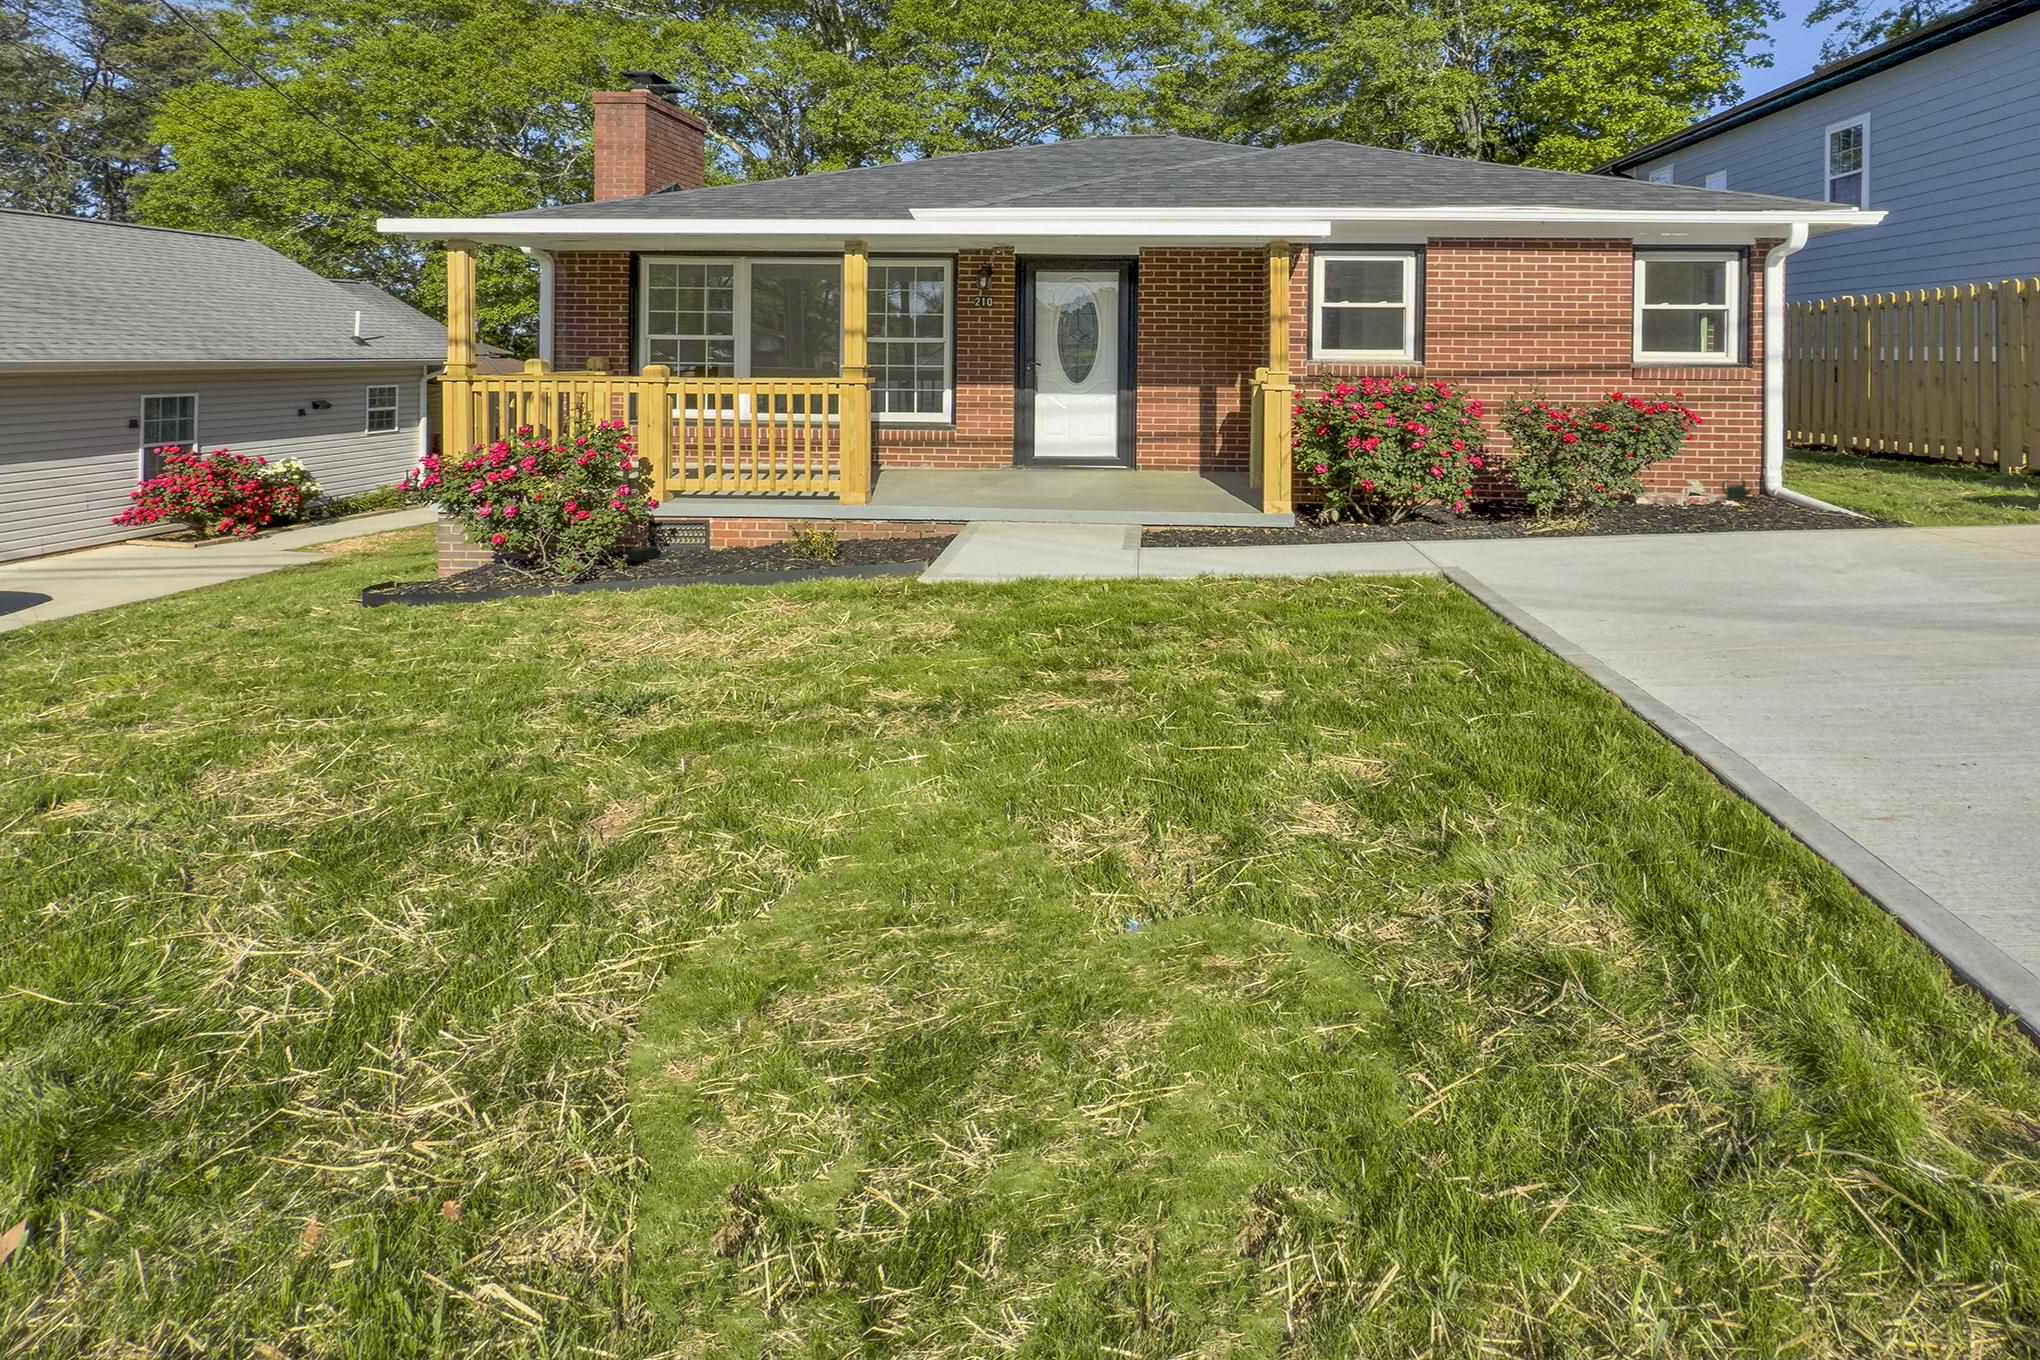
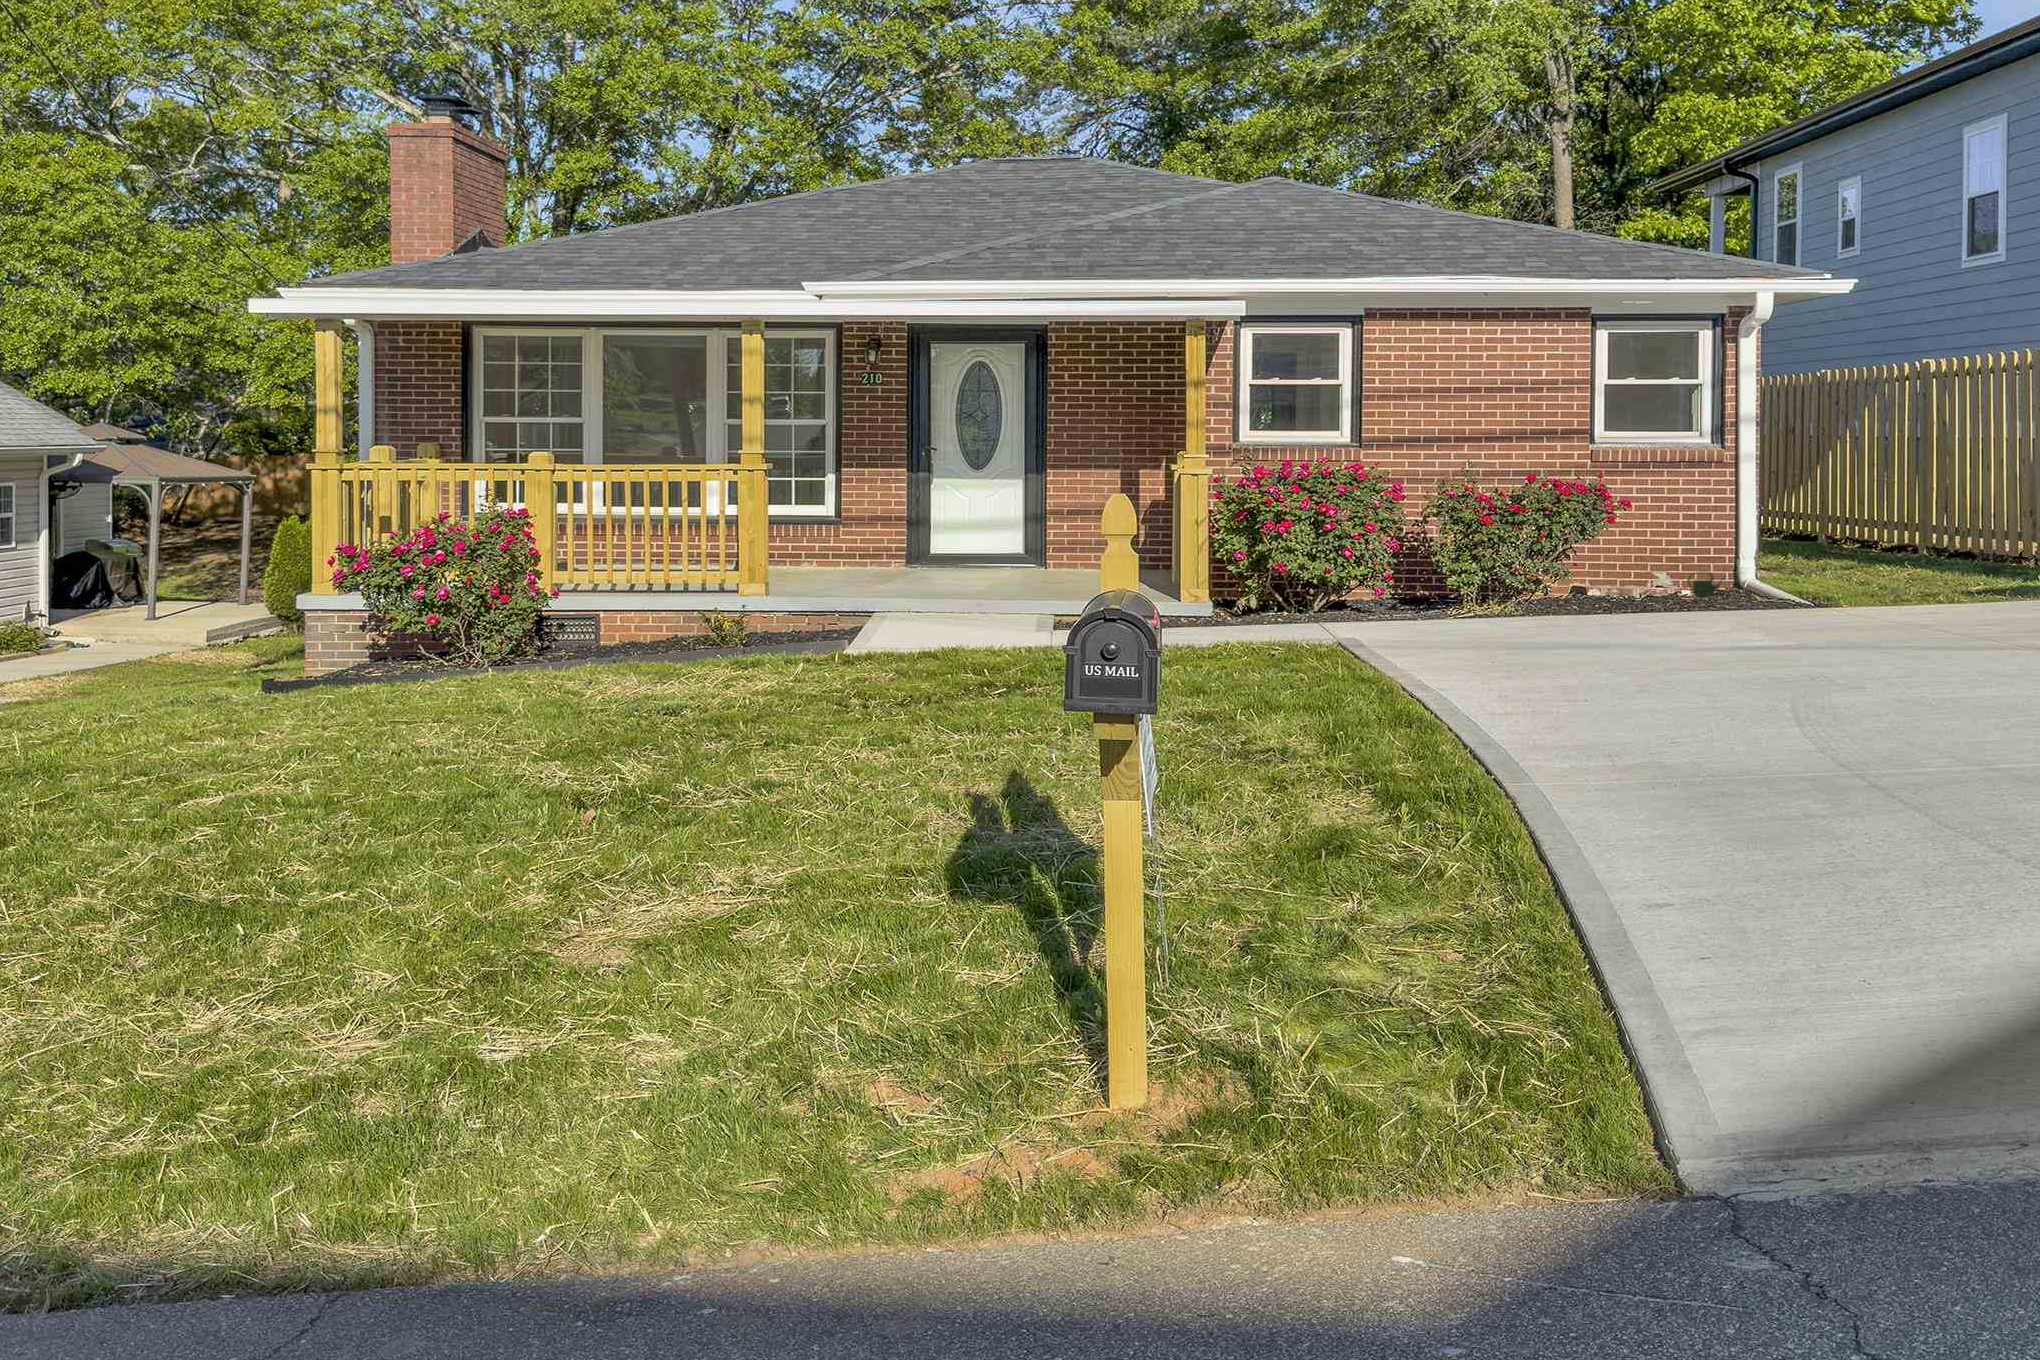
decorative plant: present [617,526,659,561] -> present [1975,541,2006,574]

